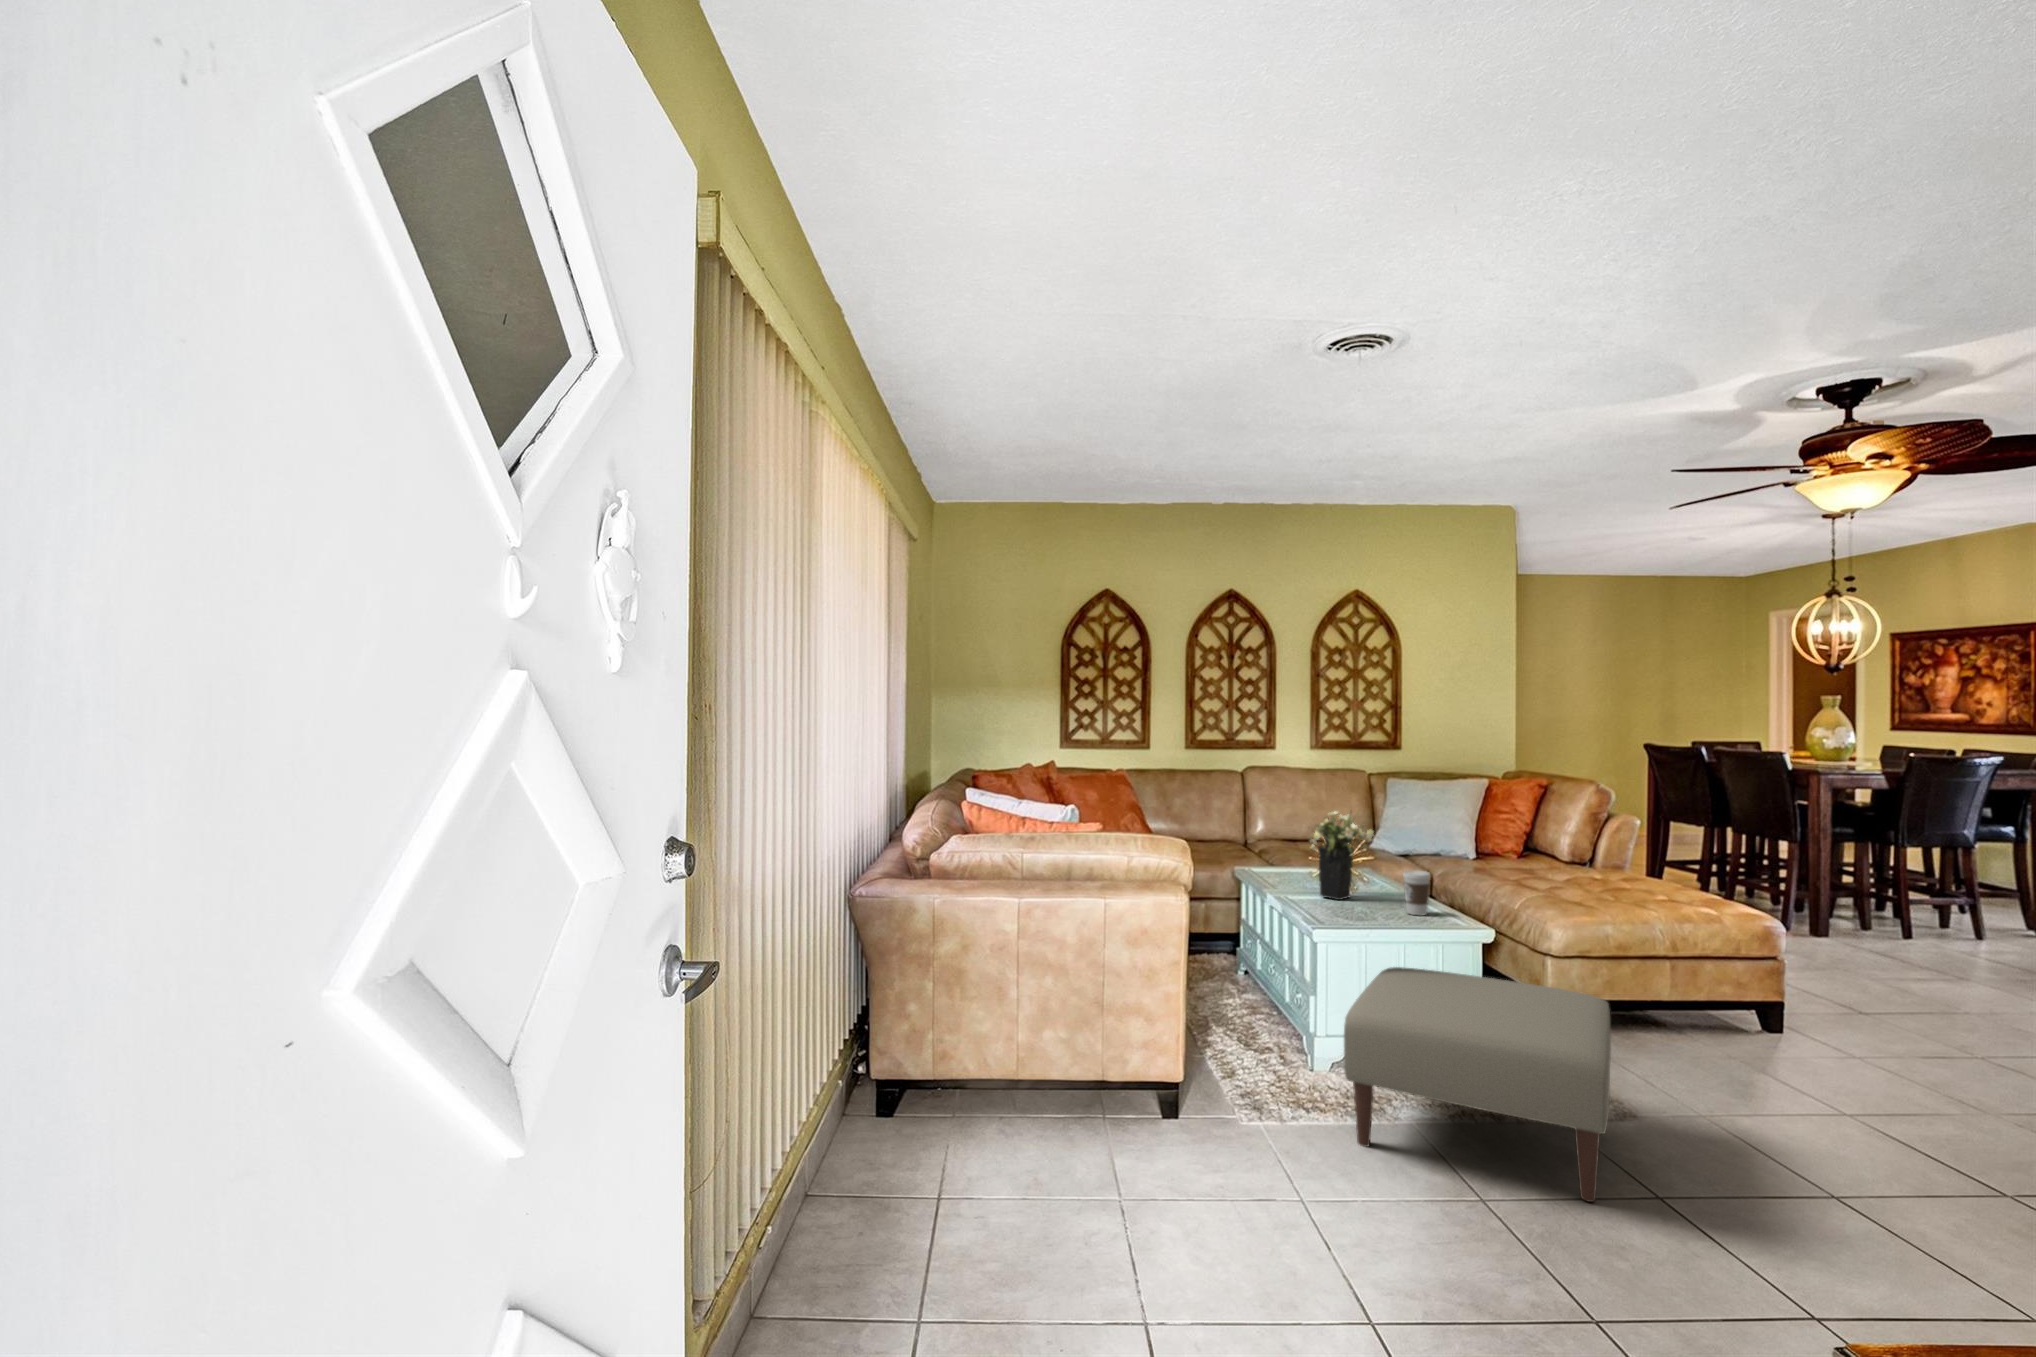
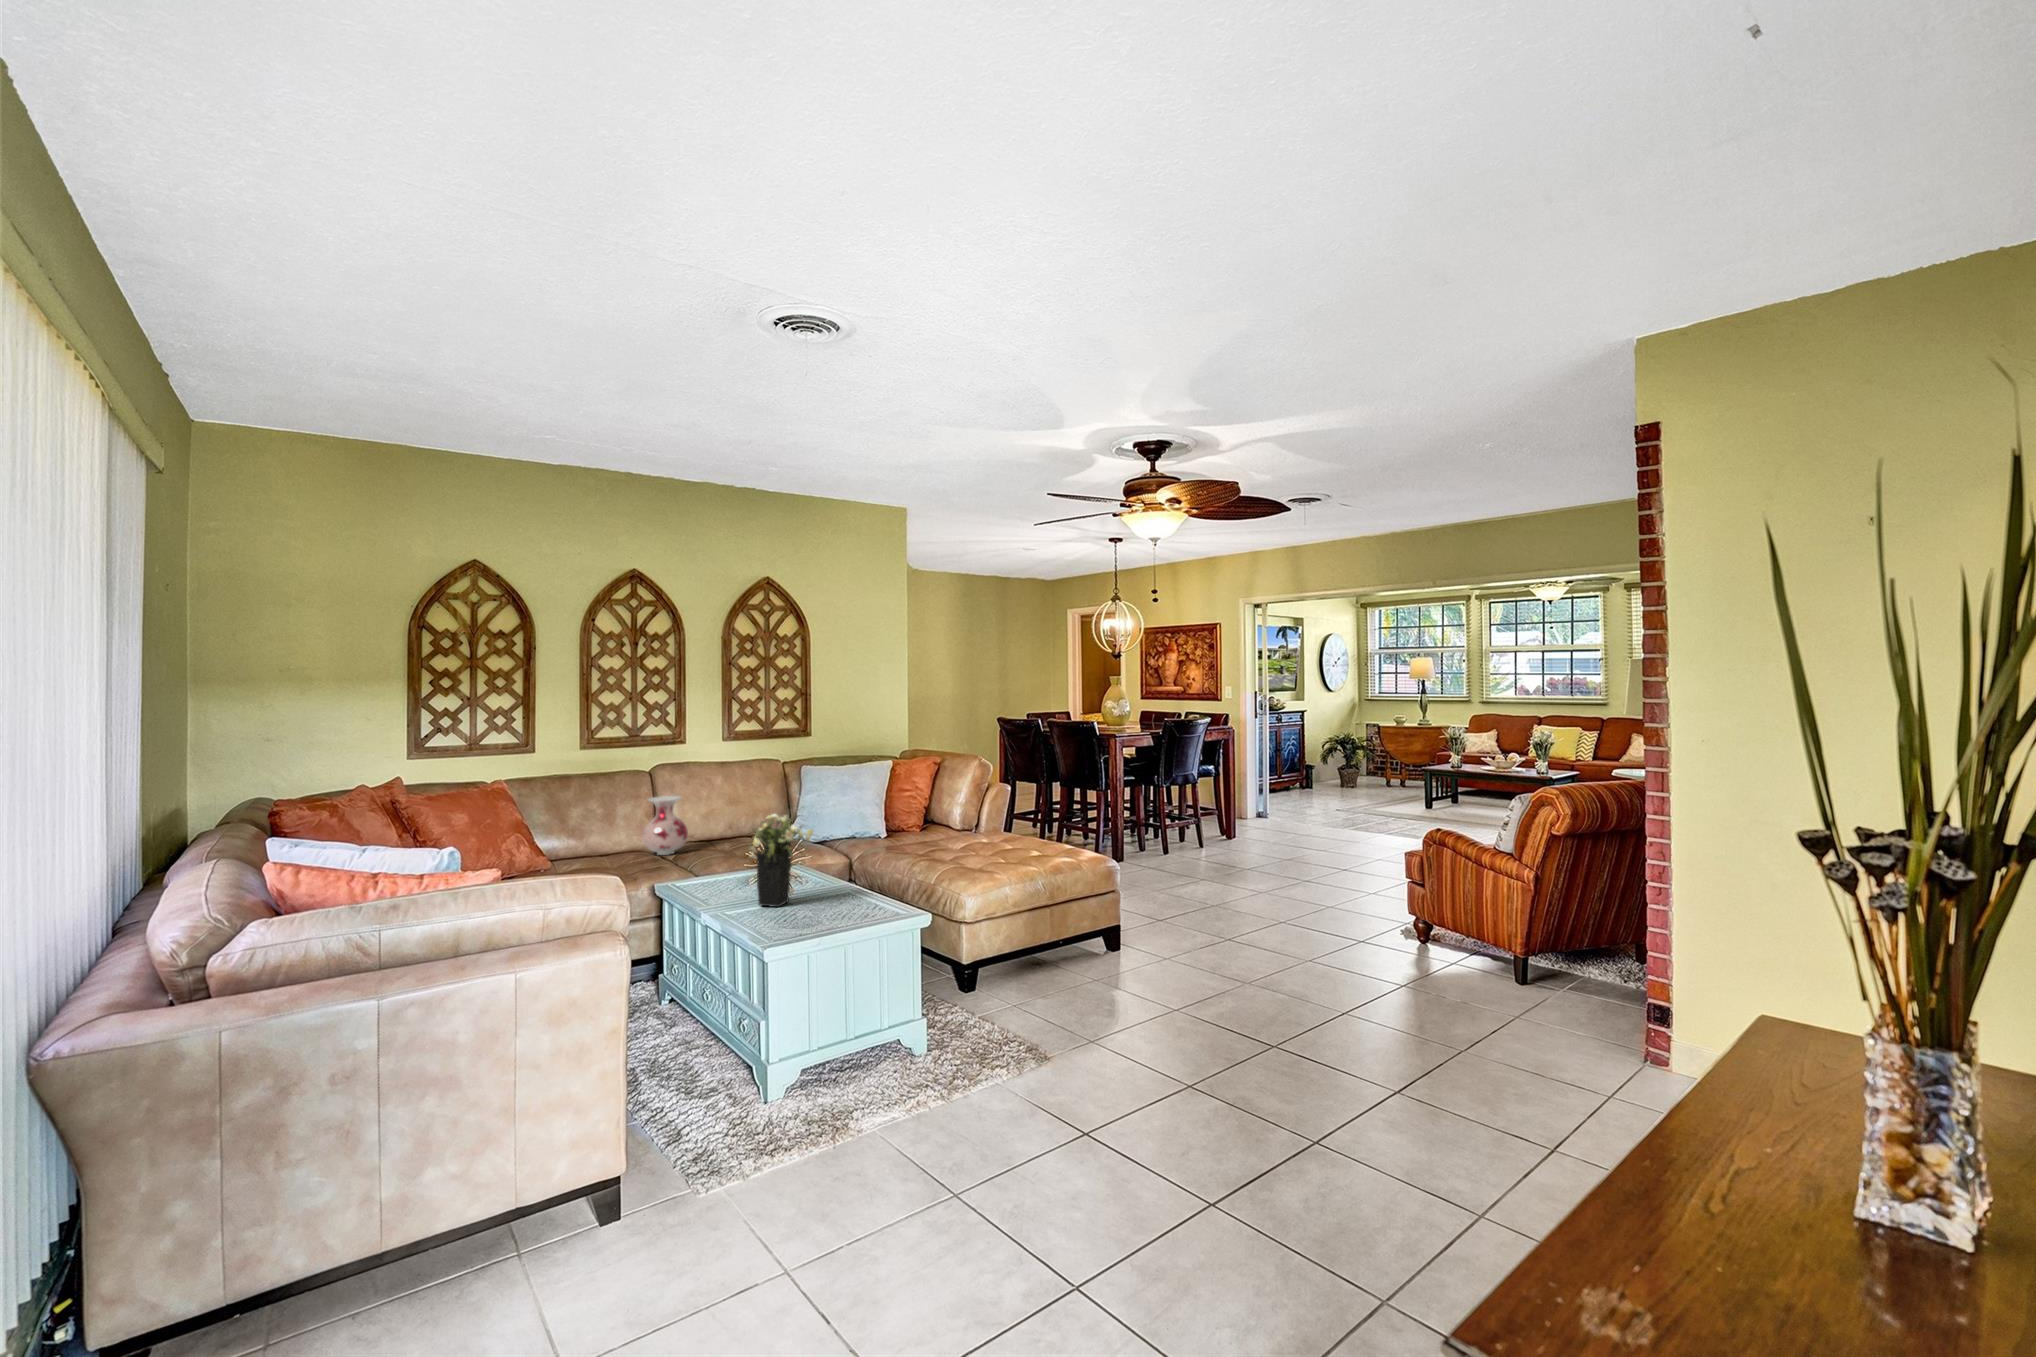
vase: none [1233,795,1273,849] -> present [643,796,688,855]
coffee cup: present [1403,870,1430,915] -> none [846,866,872,912]
ottoman: present [1344,967,1611,1202] -> none [814,963,1054,1179]

